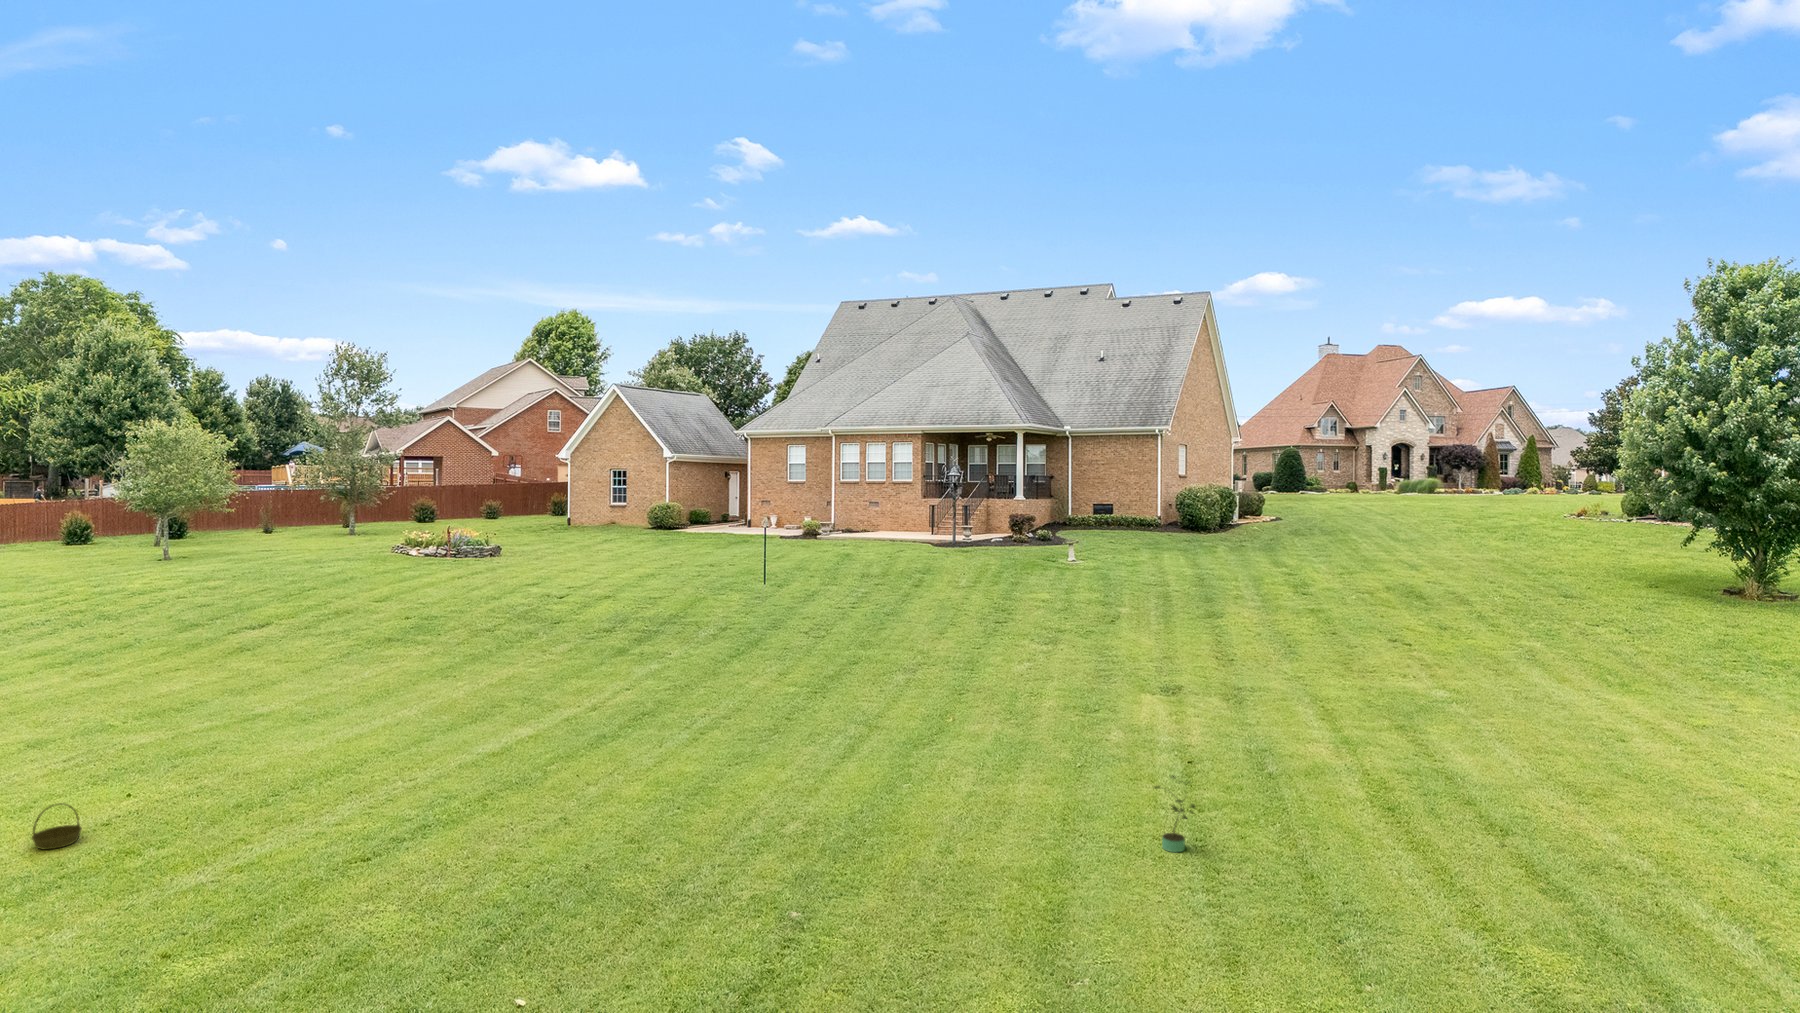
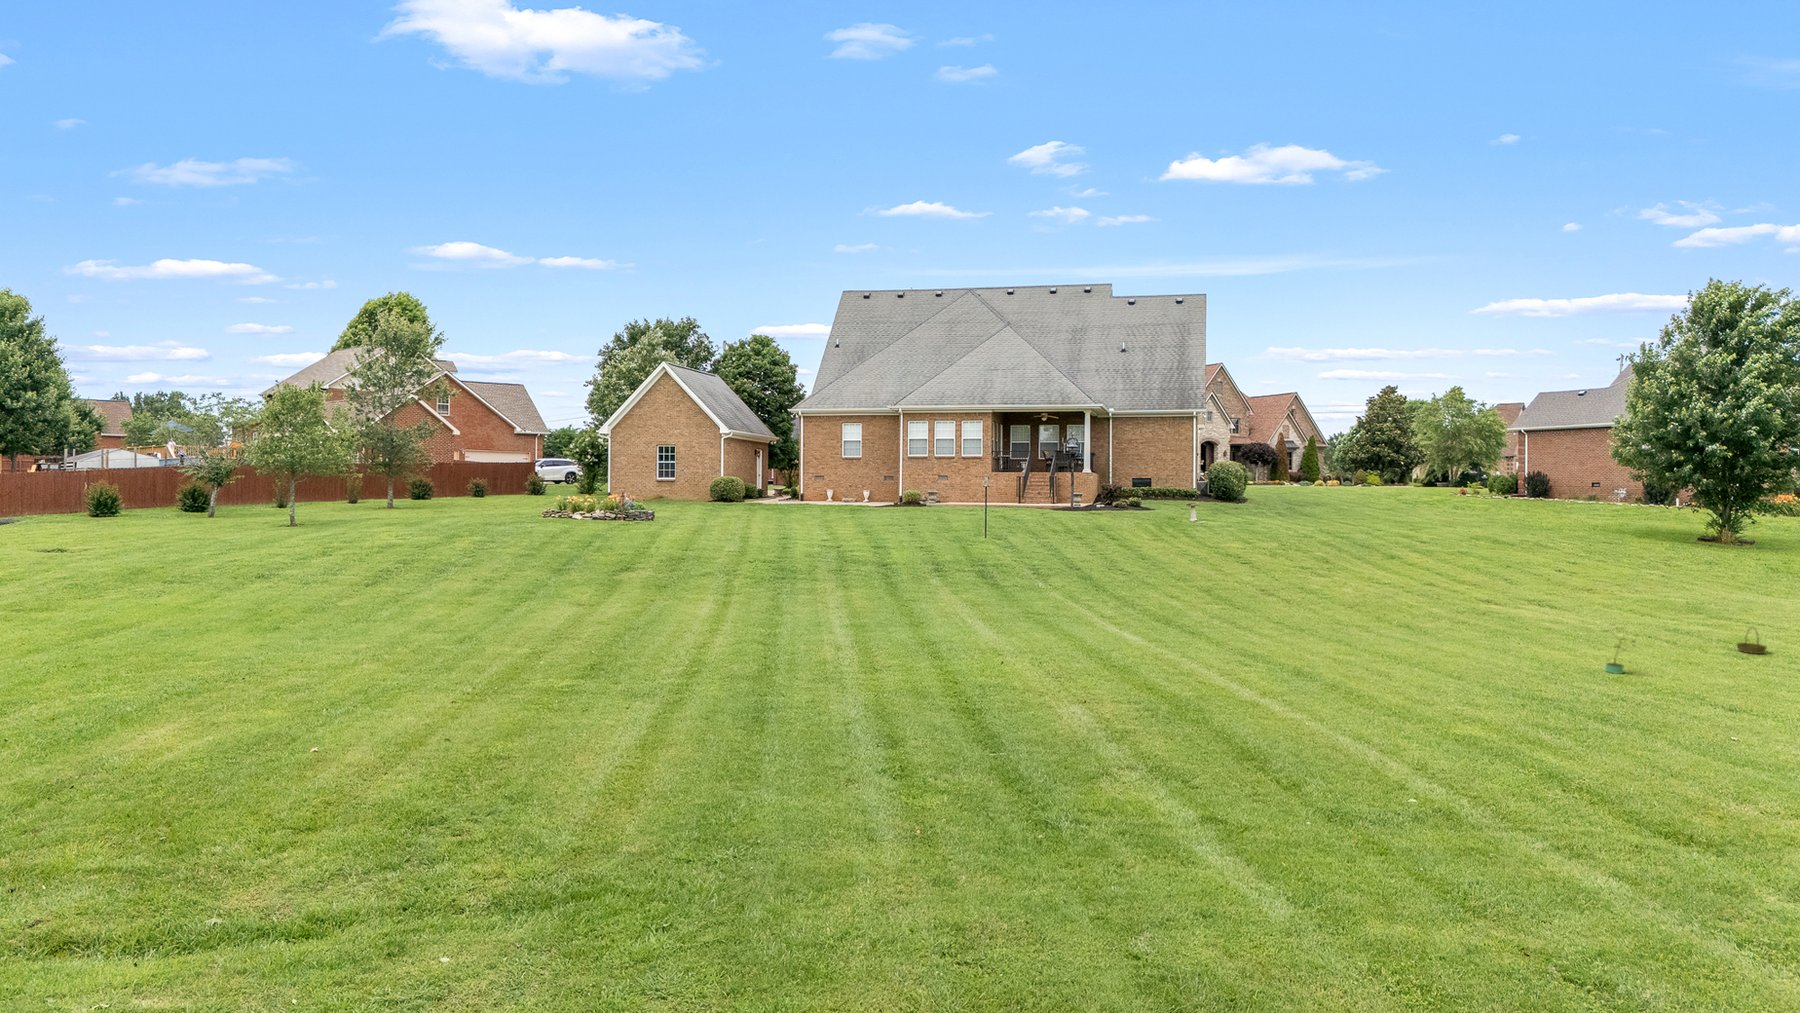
basket: present [32,803,82,849] -> present [1737,632,1766,654]

